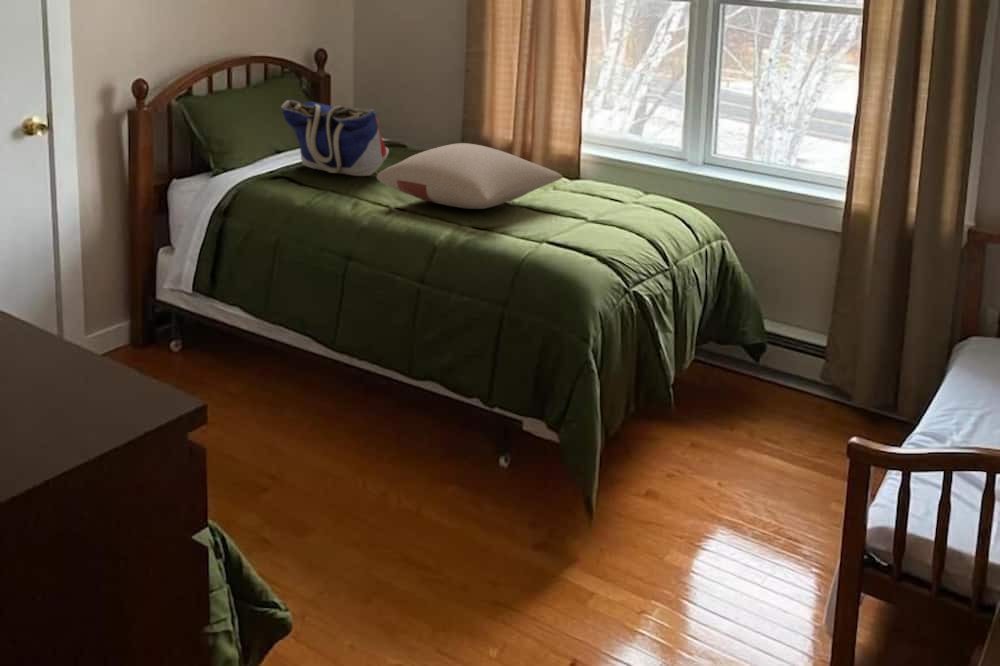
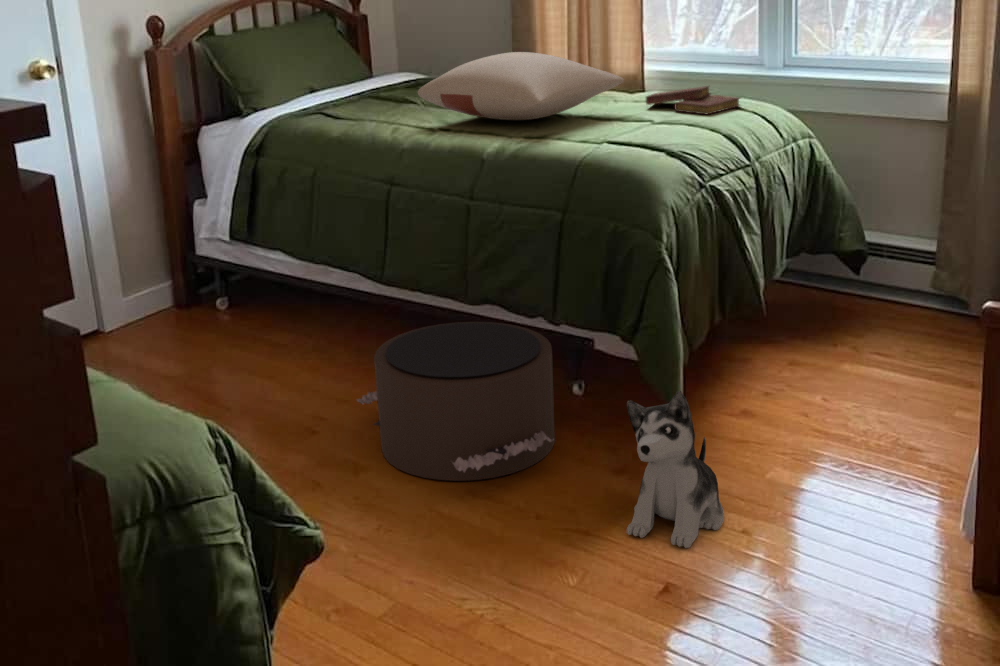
tote bag: present [281,100,389,176] -> none [313,26,433,105]
book: none [580,184,665,215] -> present [646,86,740,114]
pouf: none [305,394,485,545] -> present [357,322,555,481]
plush toy: none [542,490,627,626] -> present [627,391,724,548]

